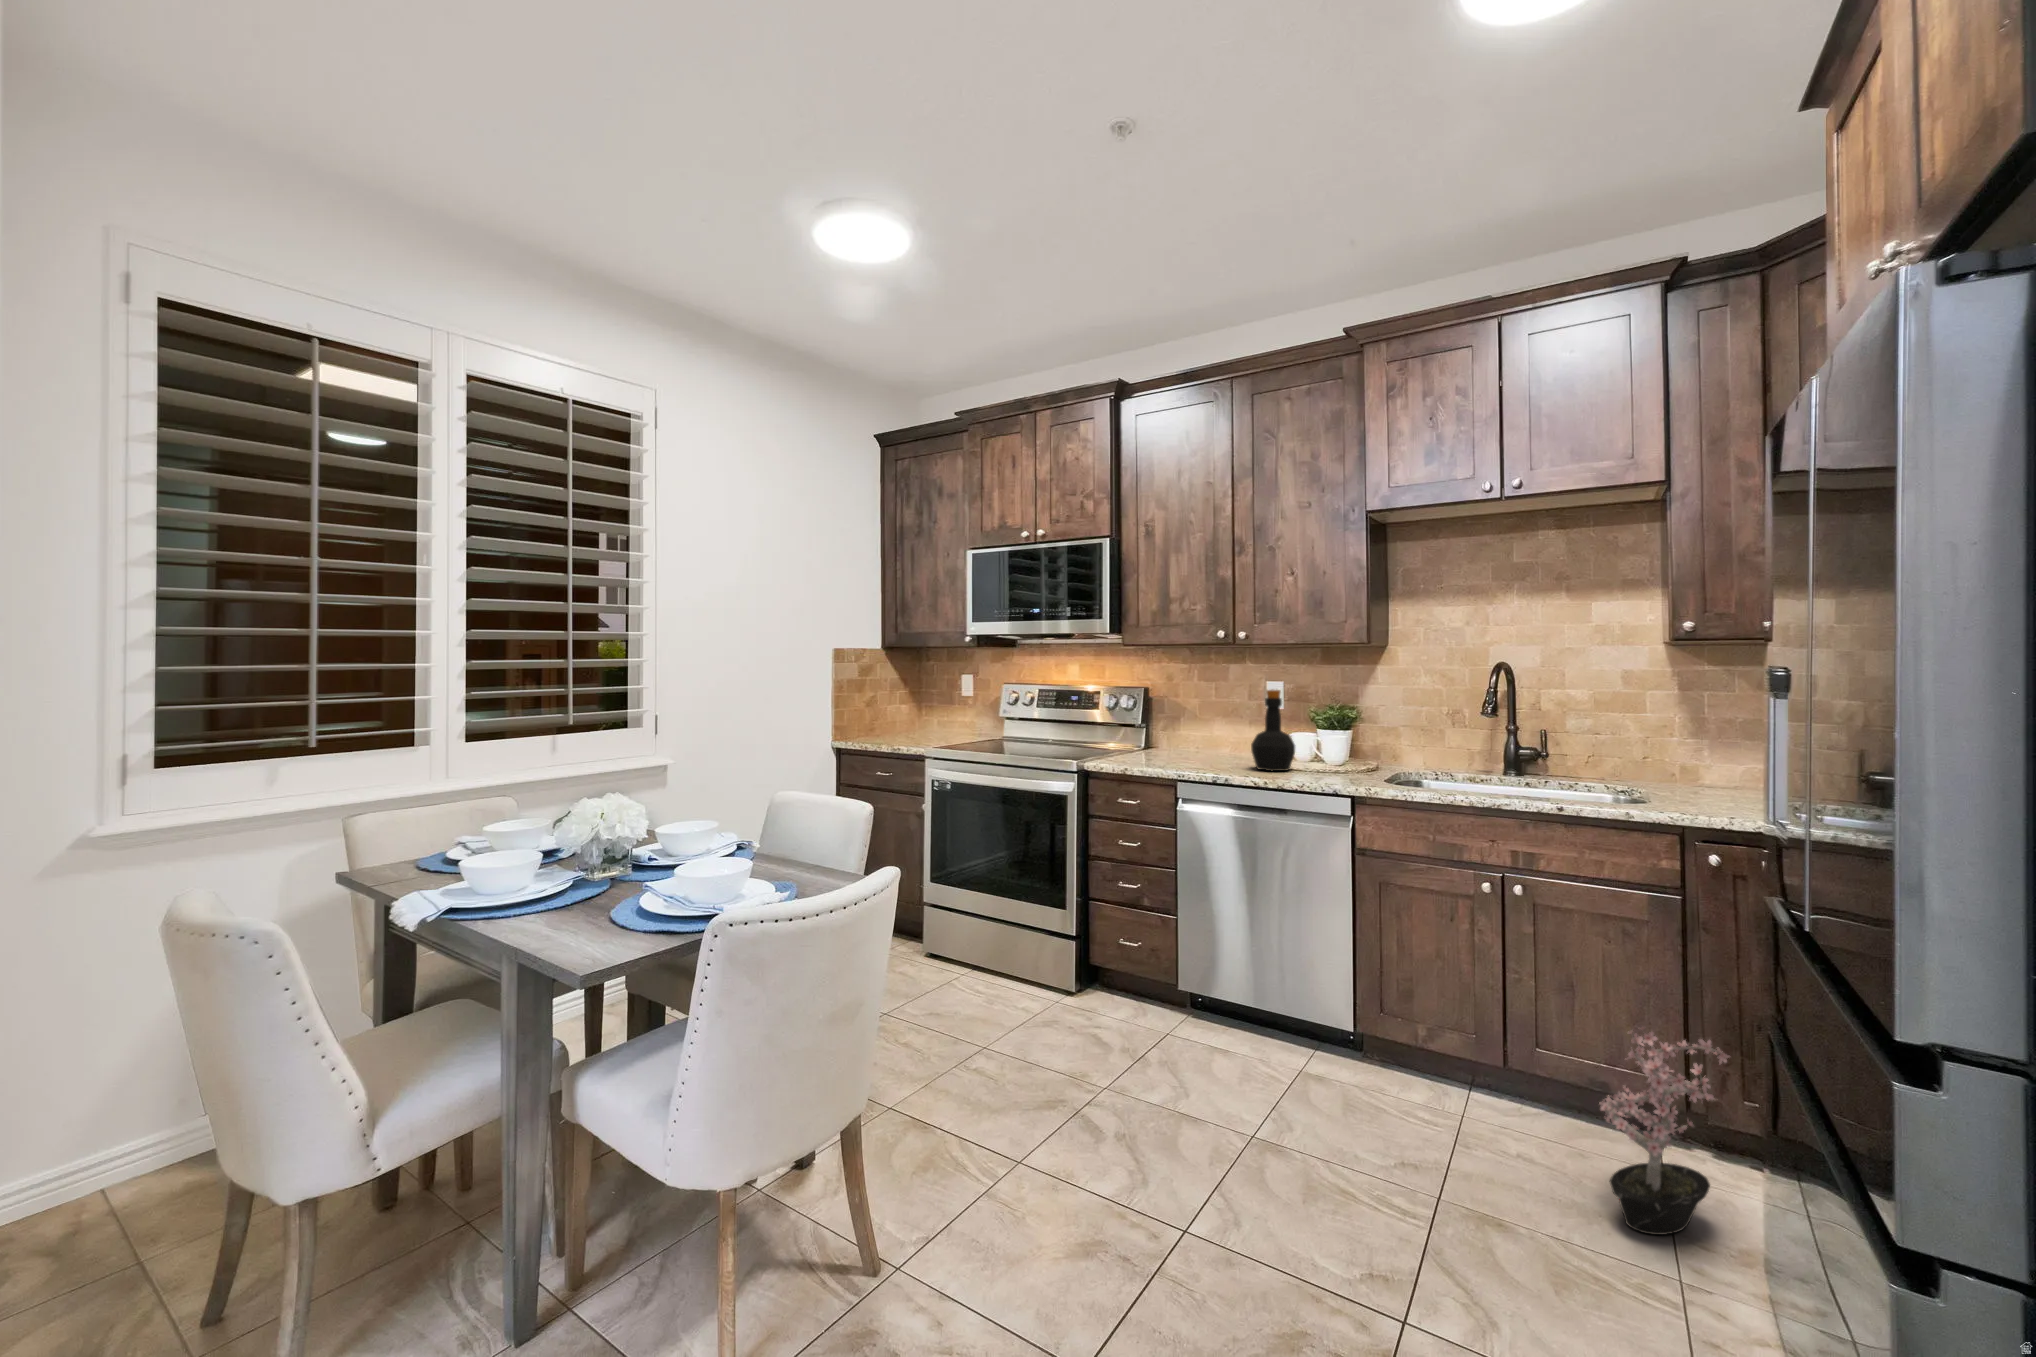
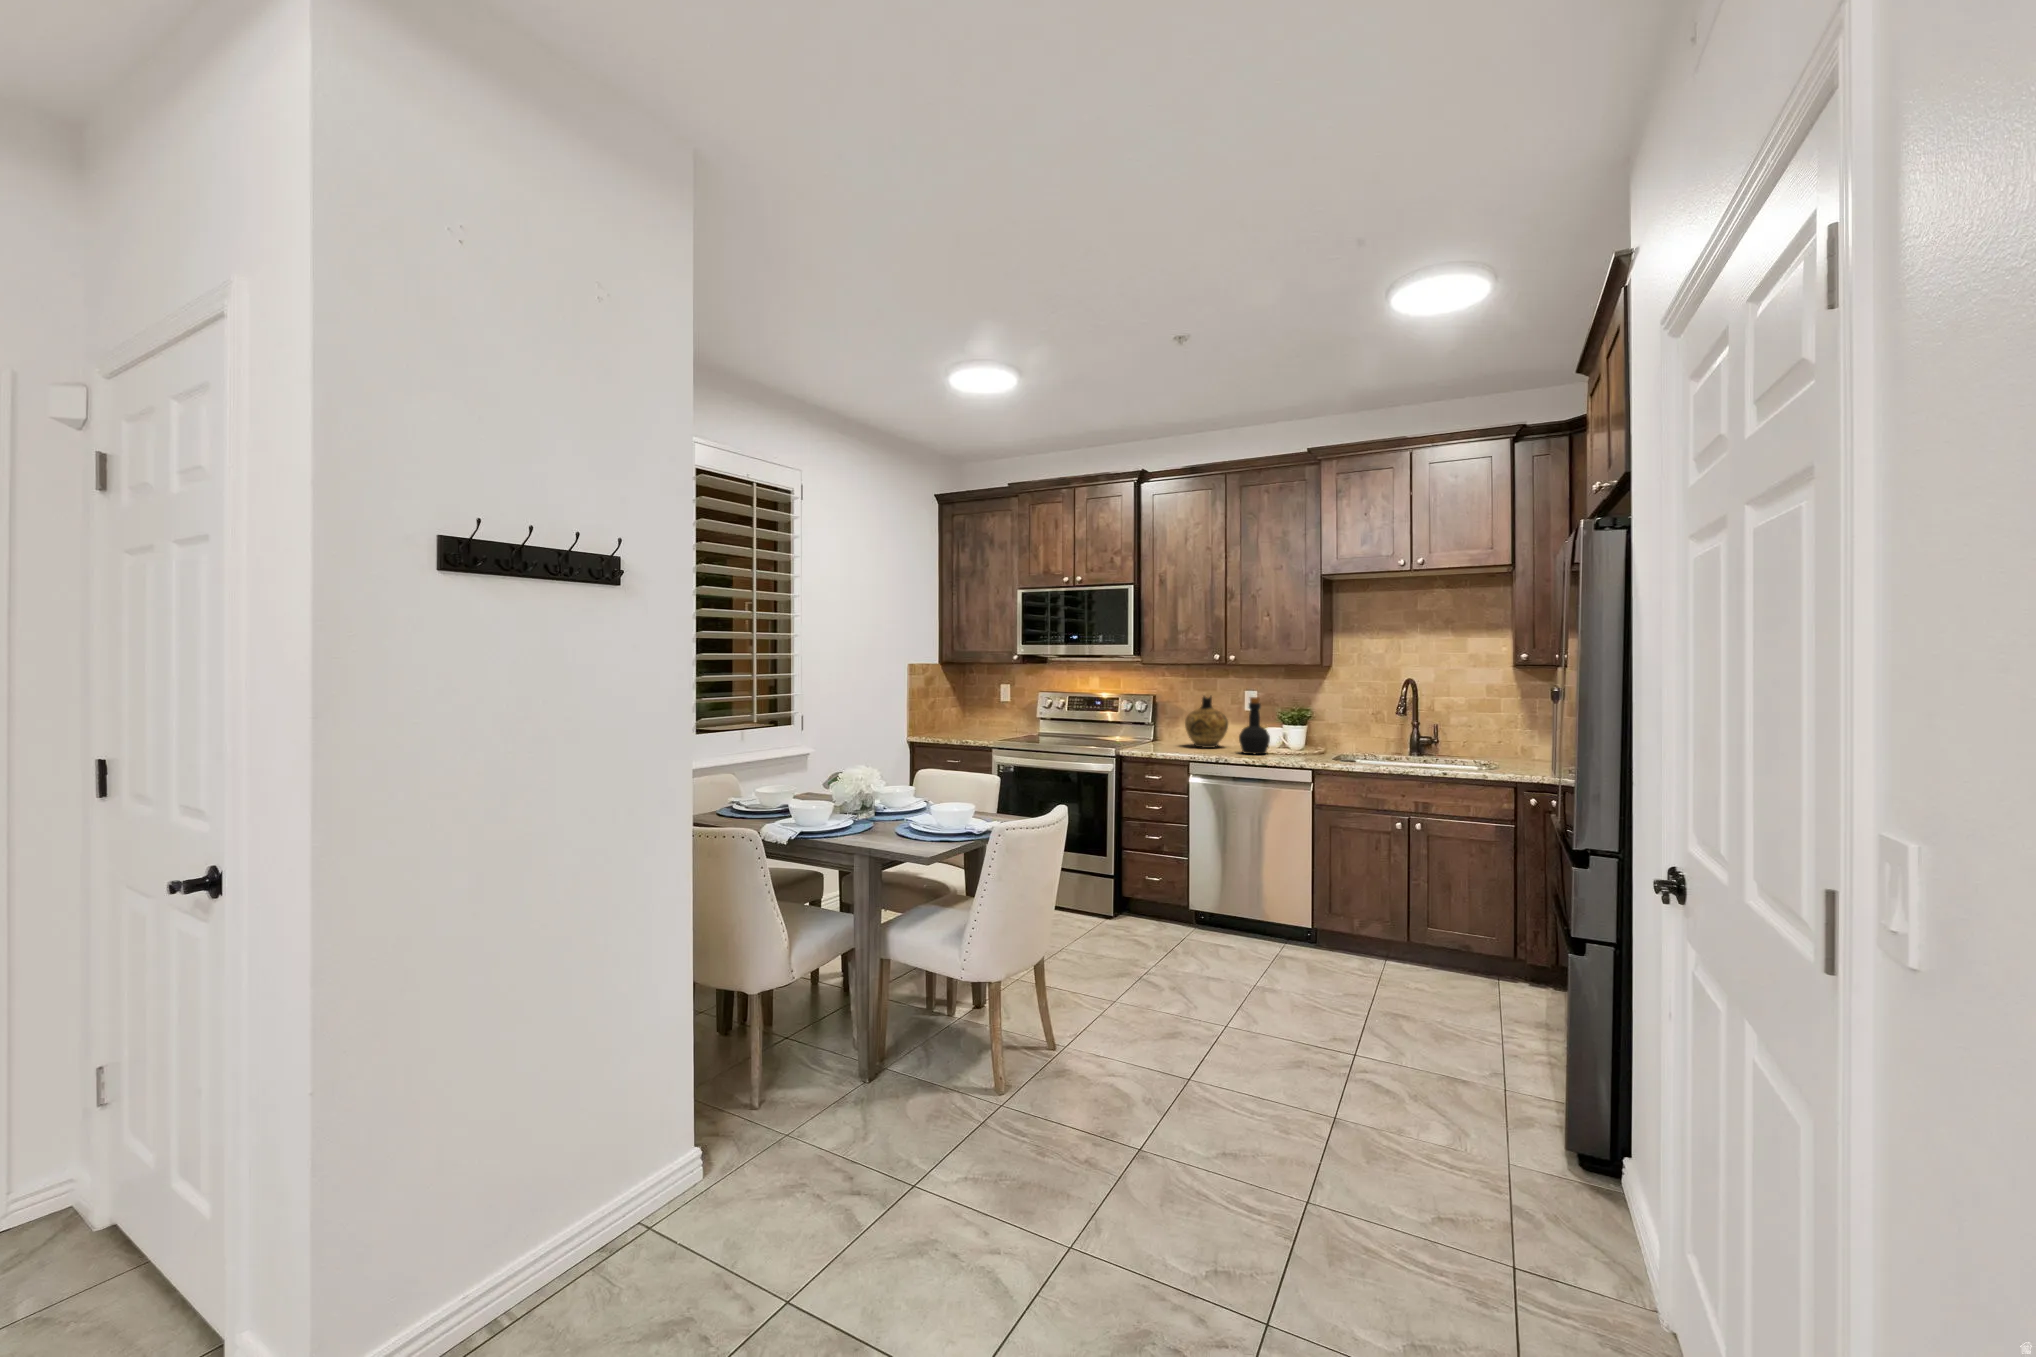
ceramic jug: none [1182,687,1241,759] -> present [1185,696,1228,748]
potted plant: present [1600,1028,1730,1235] -> none [1462,897,1544,1019]

